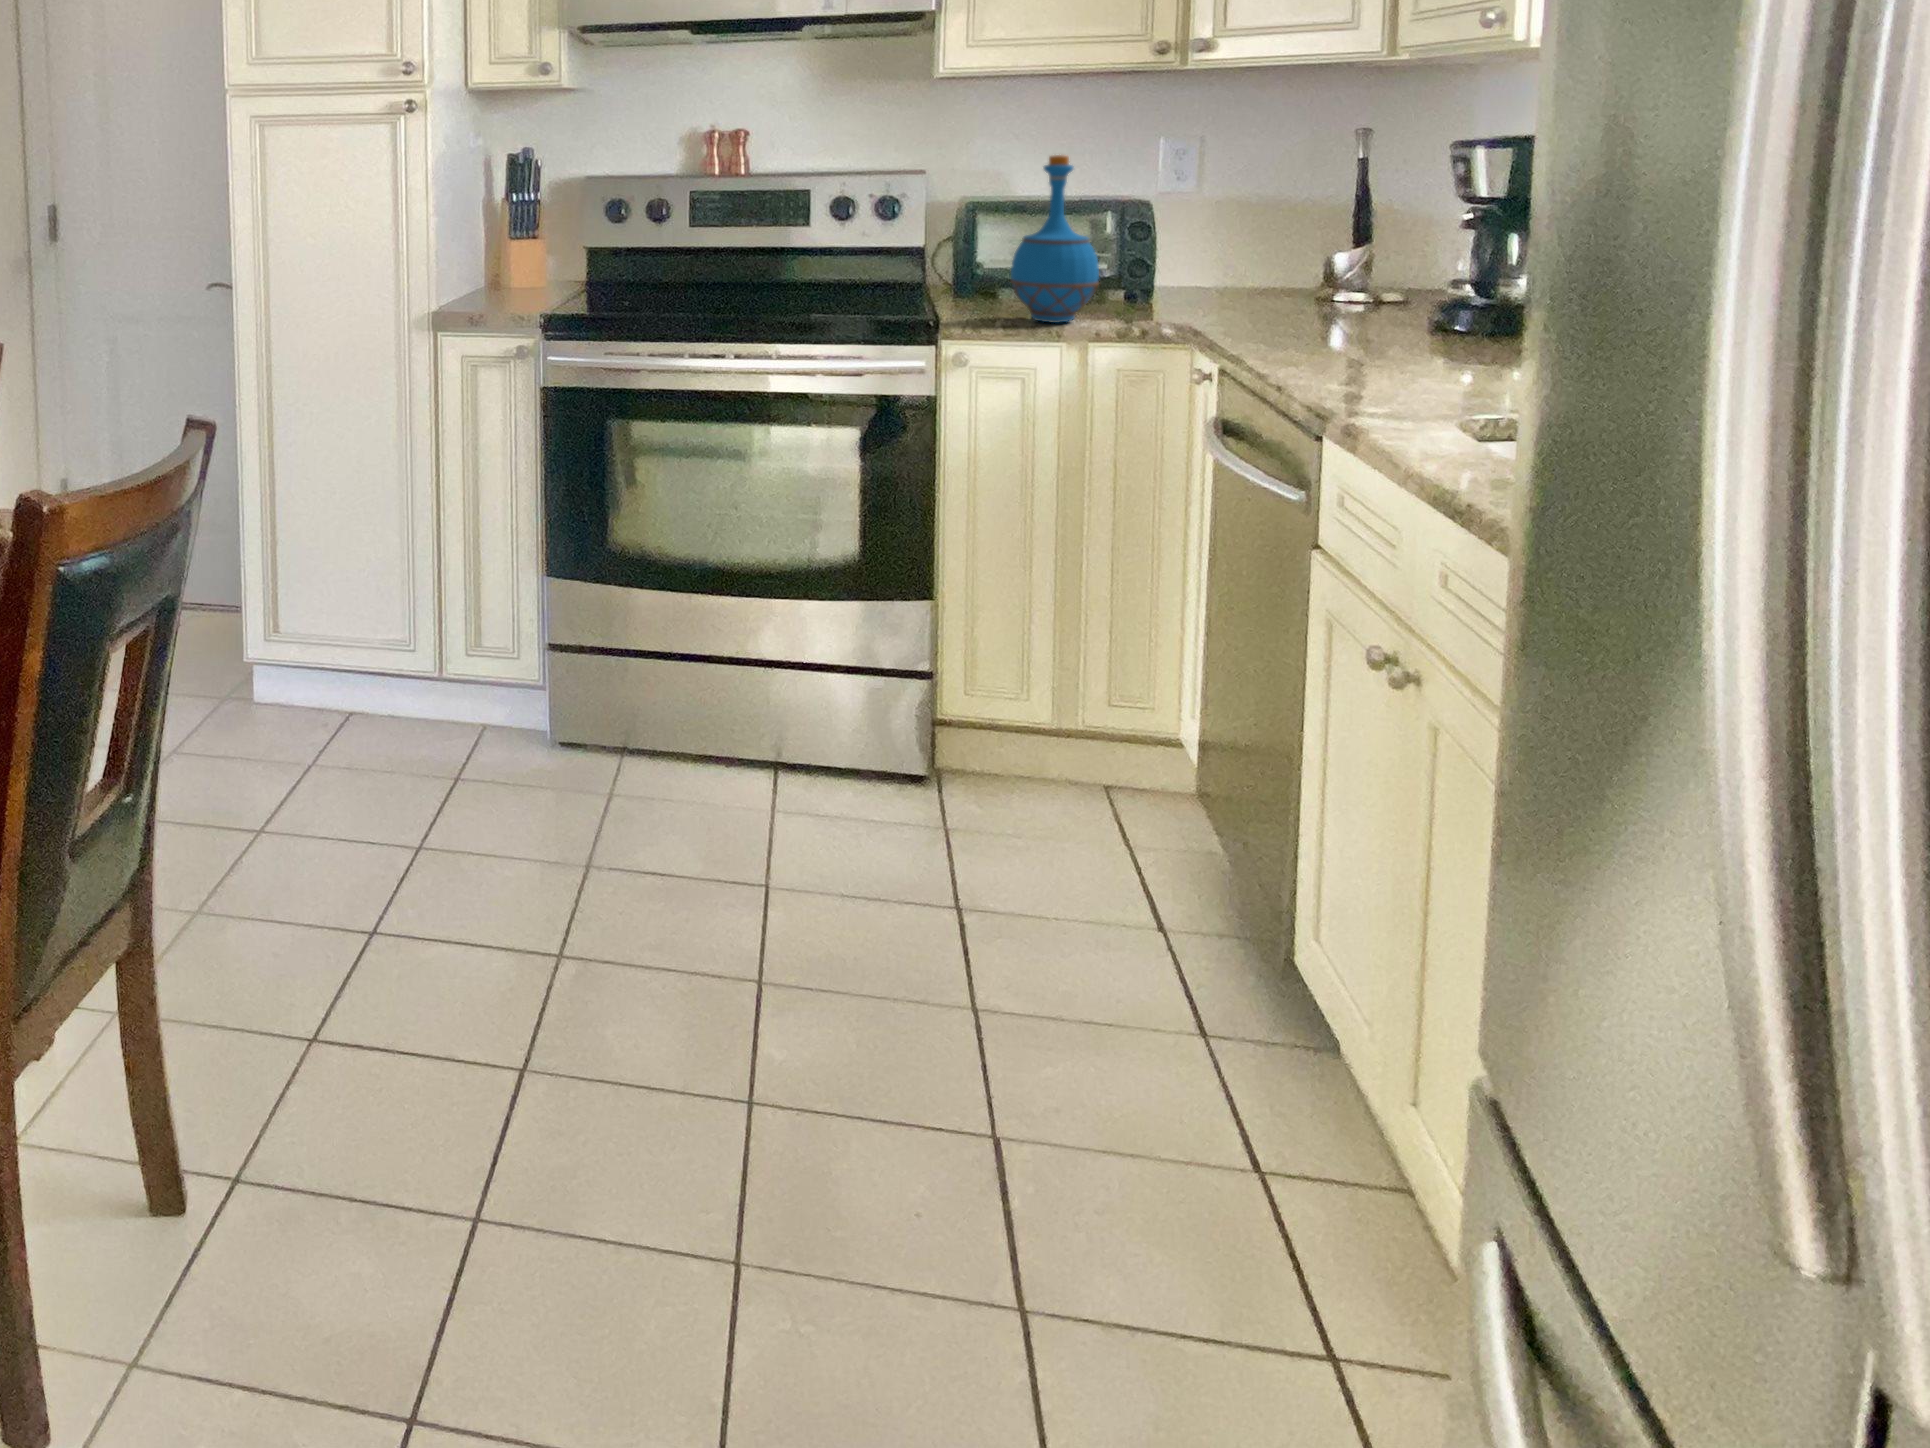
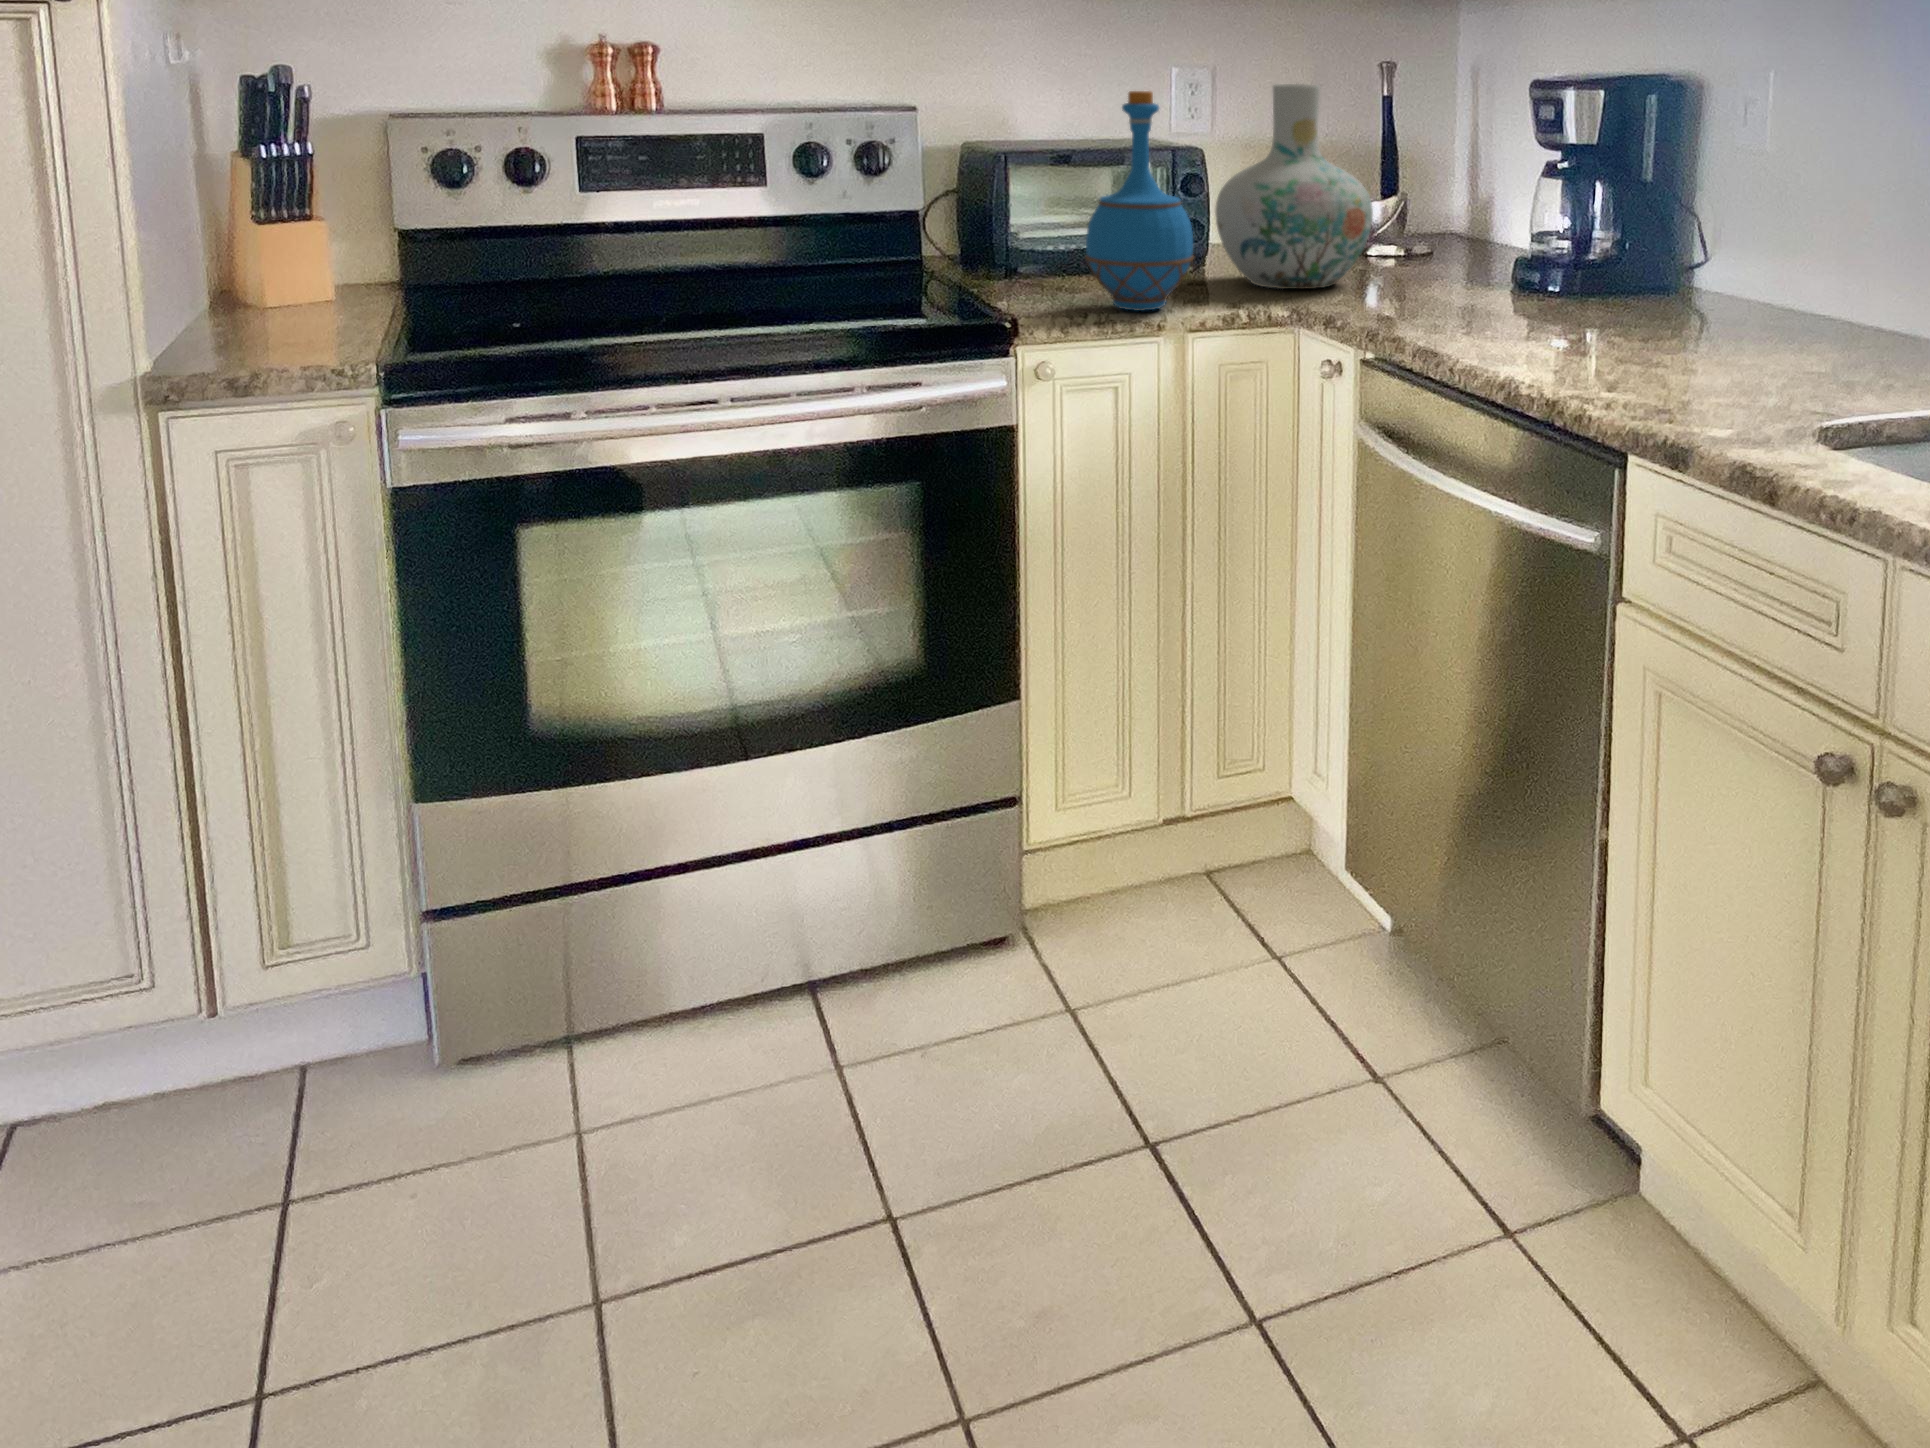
vase: none [1145,151,1293,319] -> present [1215,84,1373,289]

